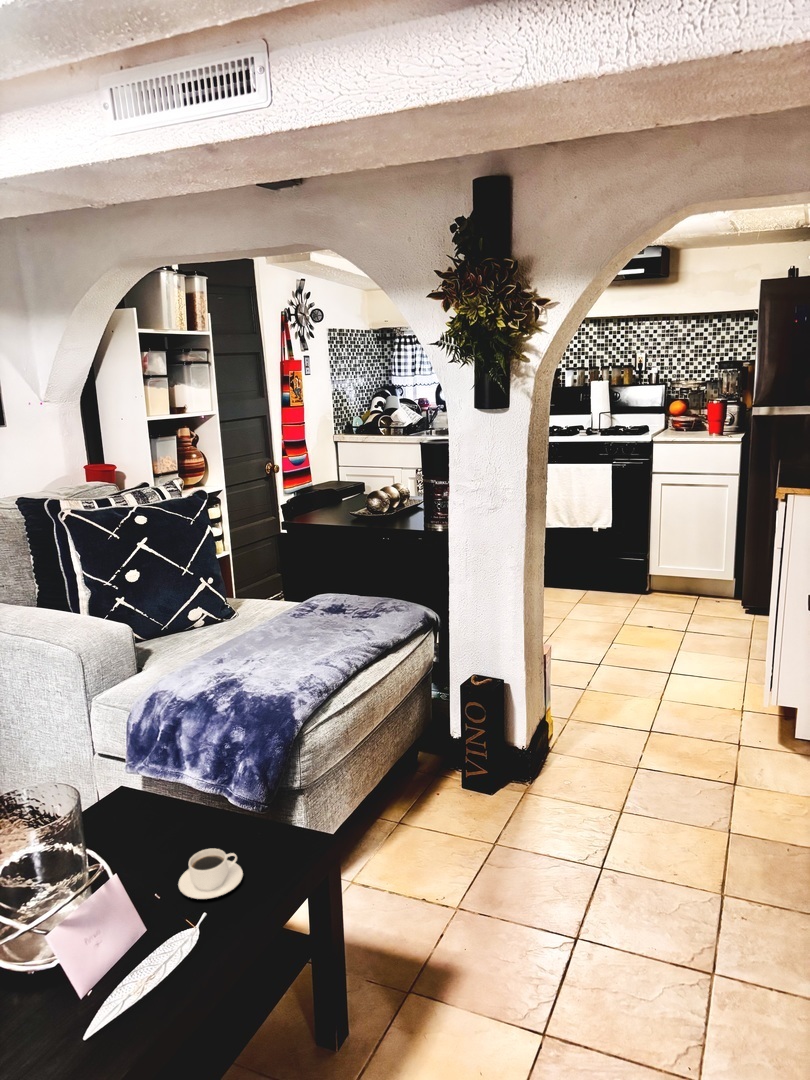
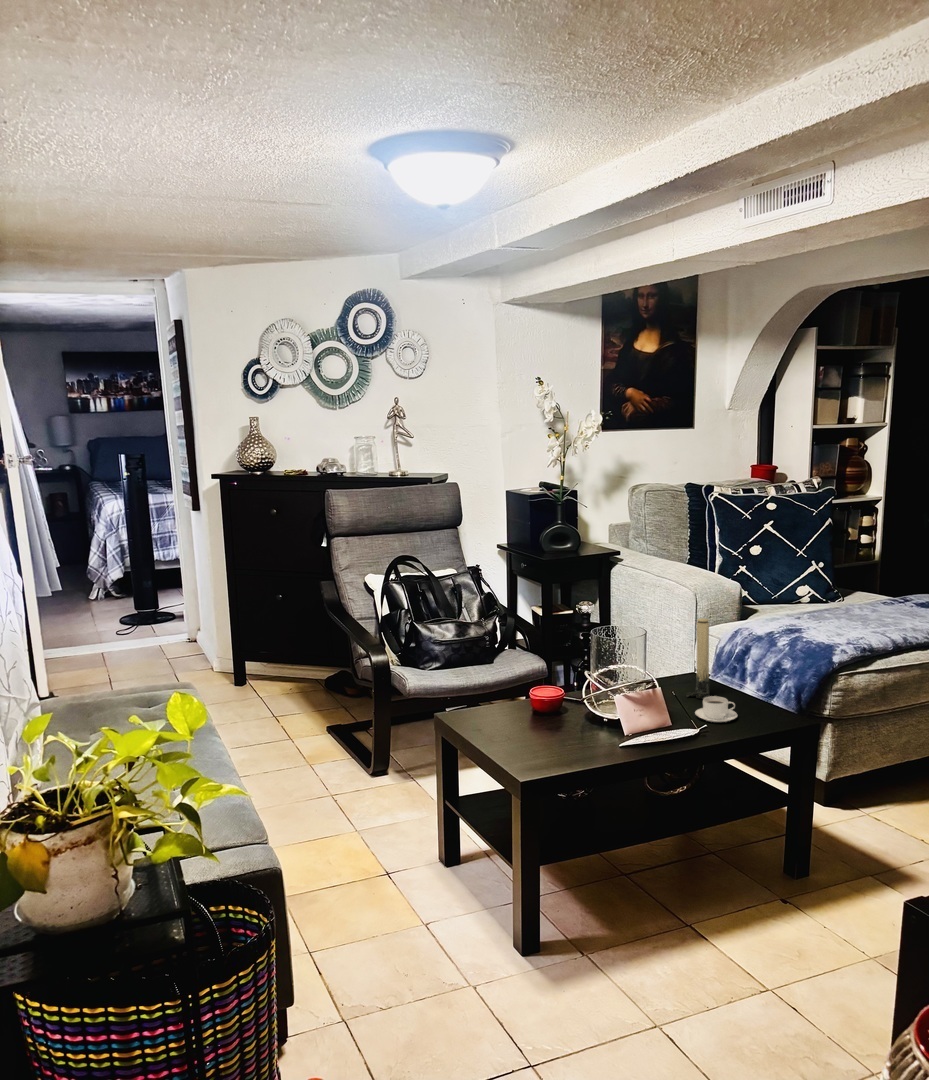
candle: none [144,729,180,852] -> present [686,618,710,699]

